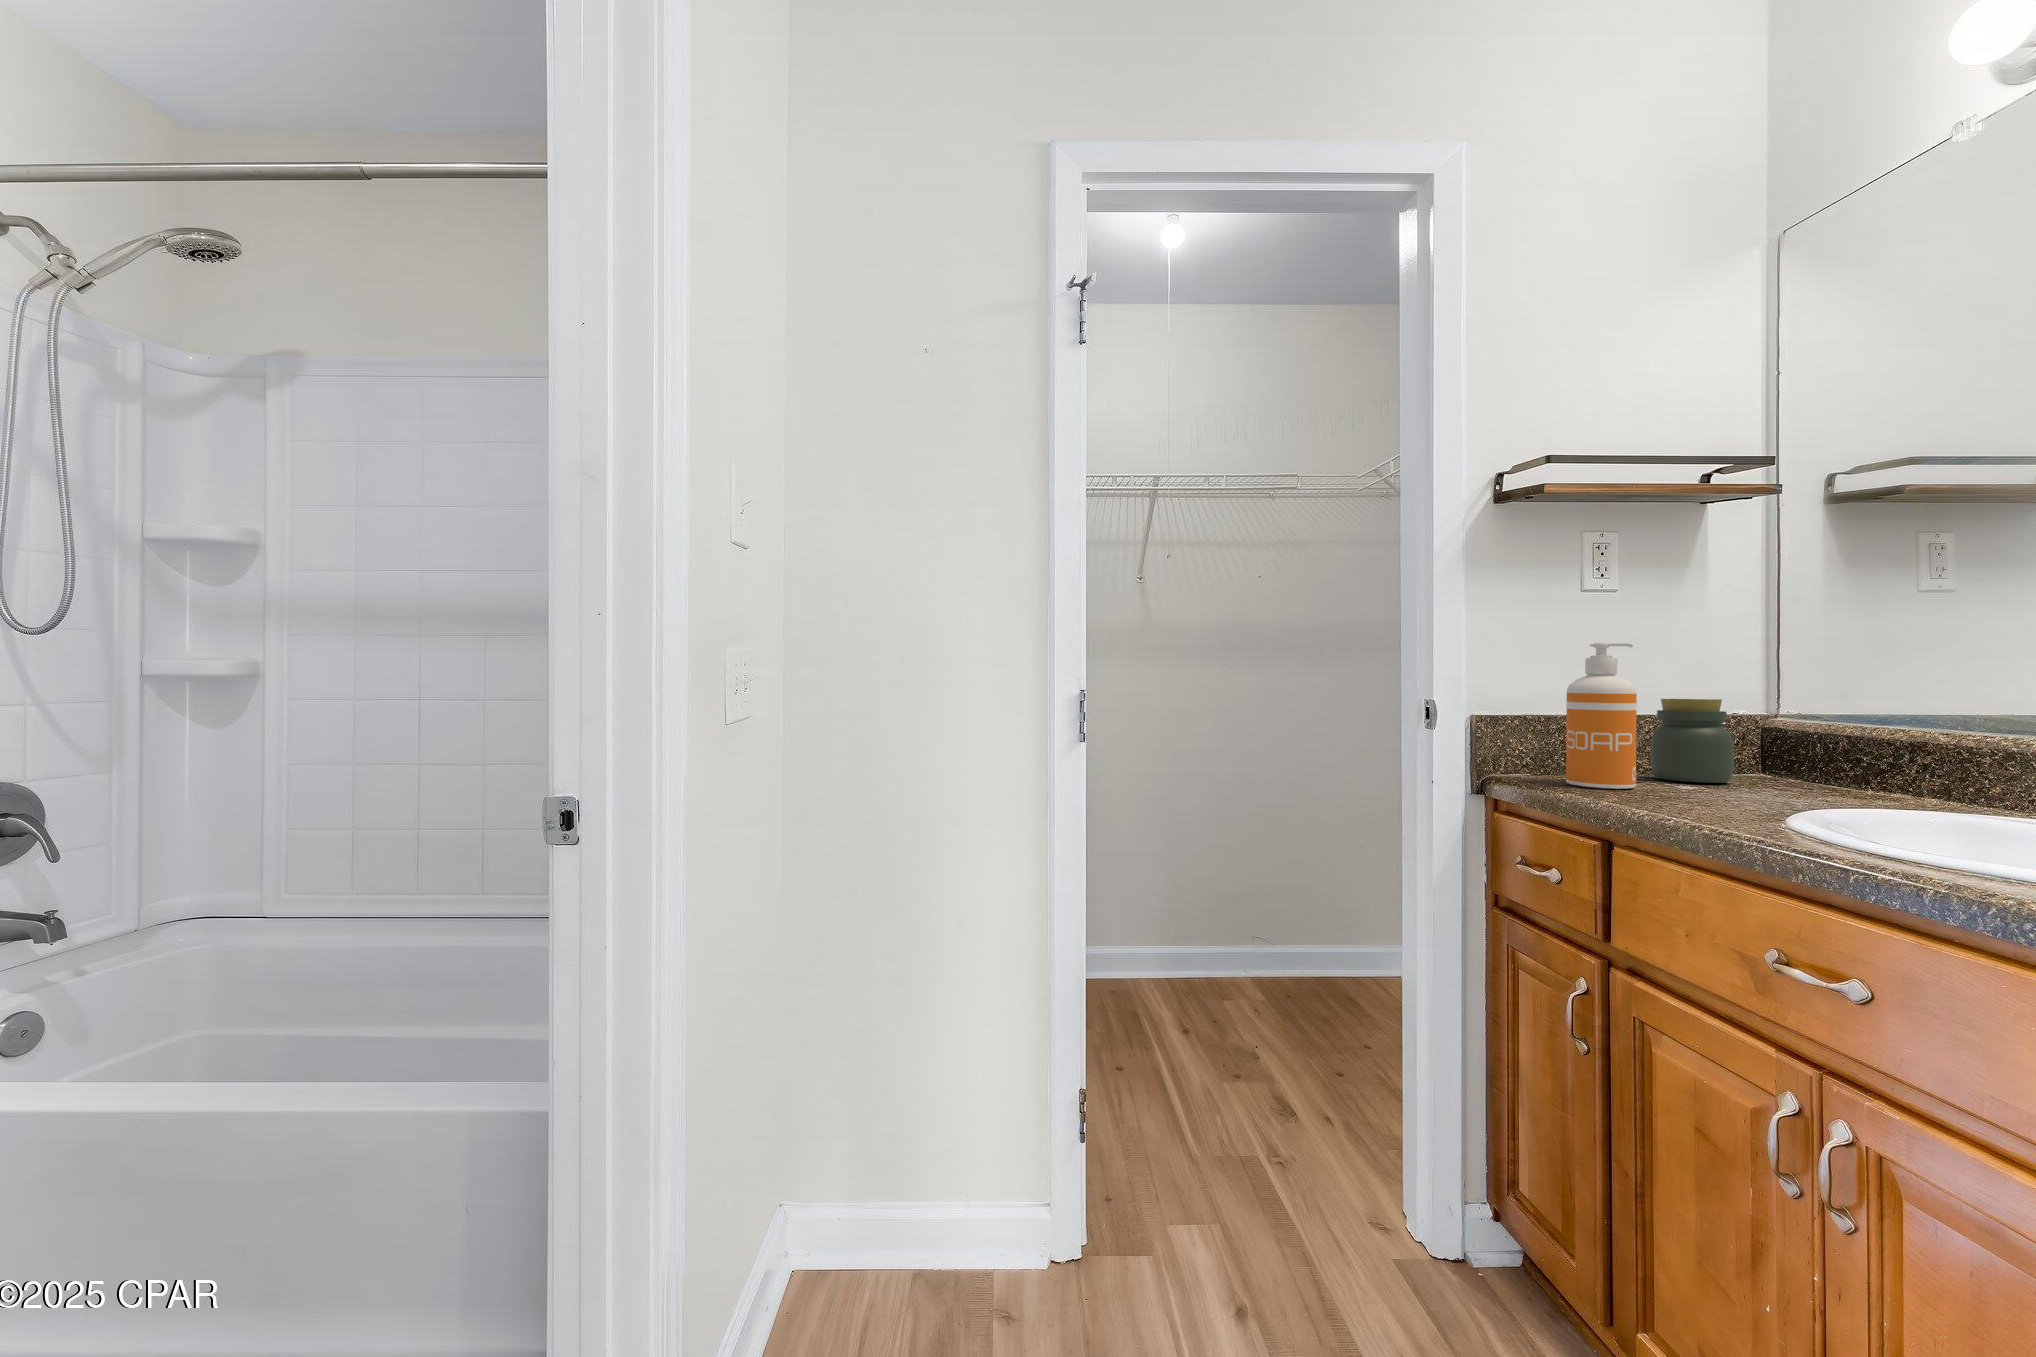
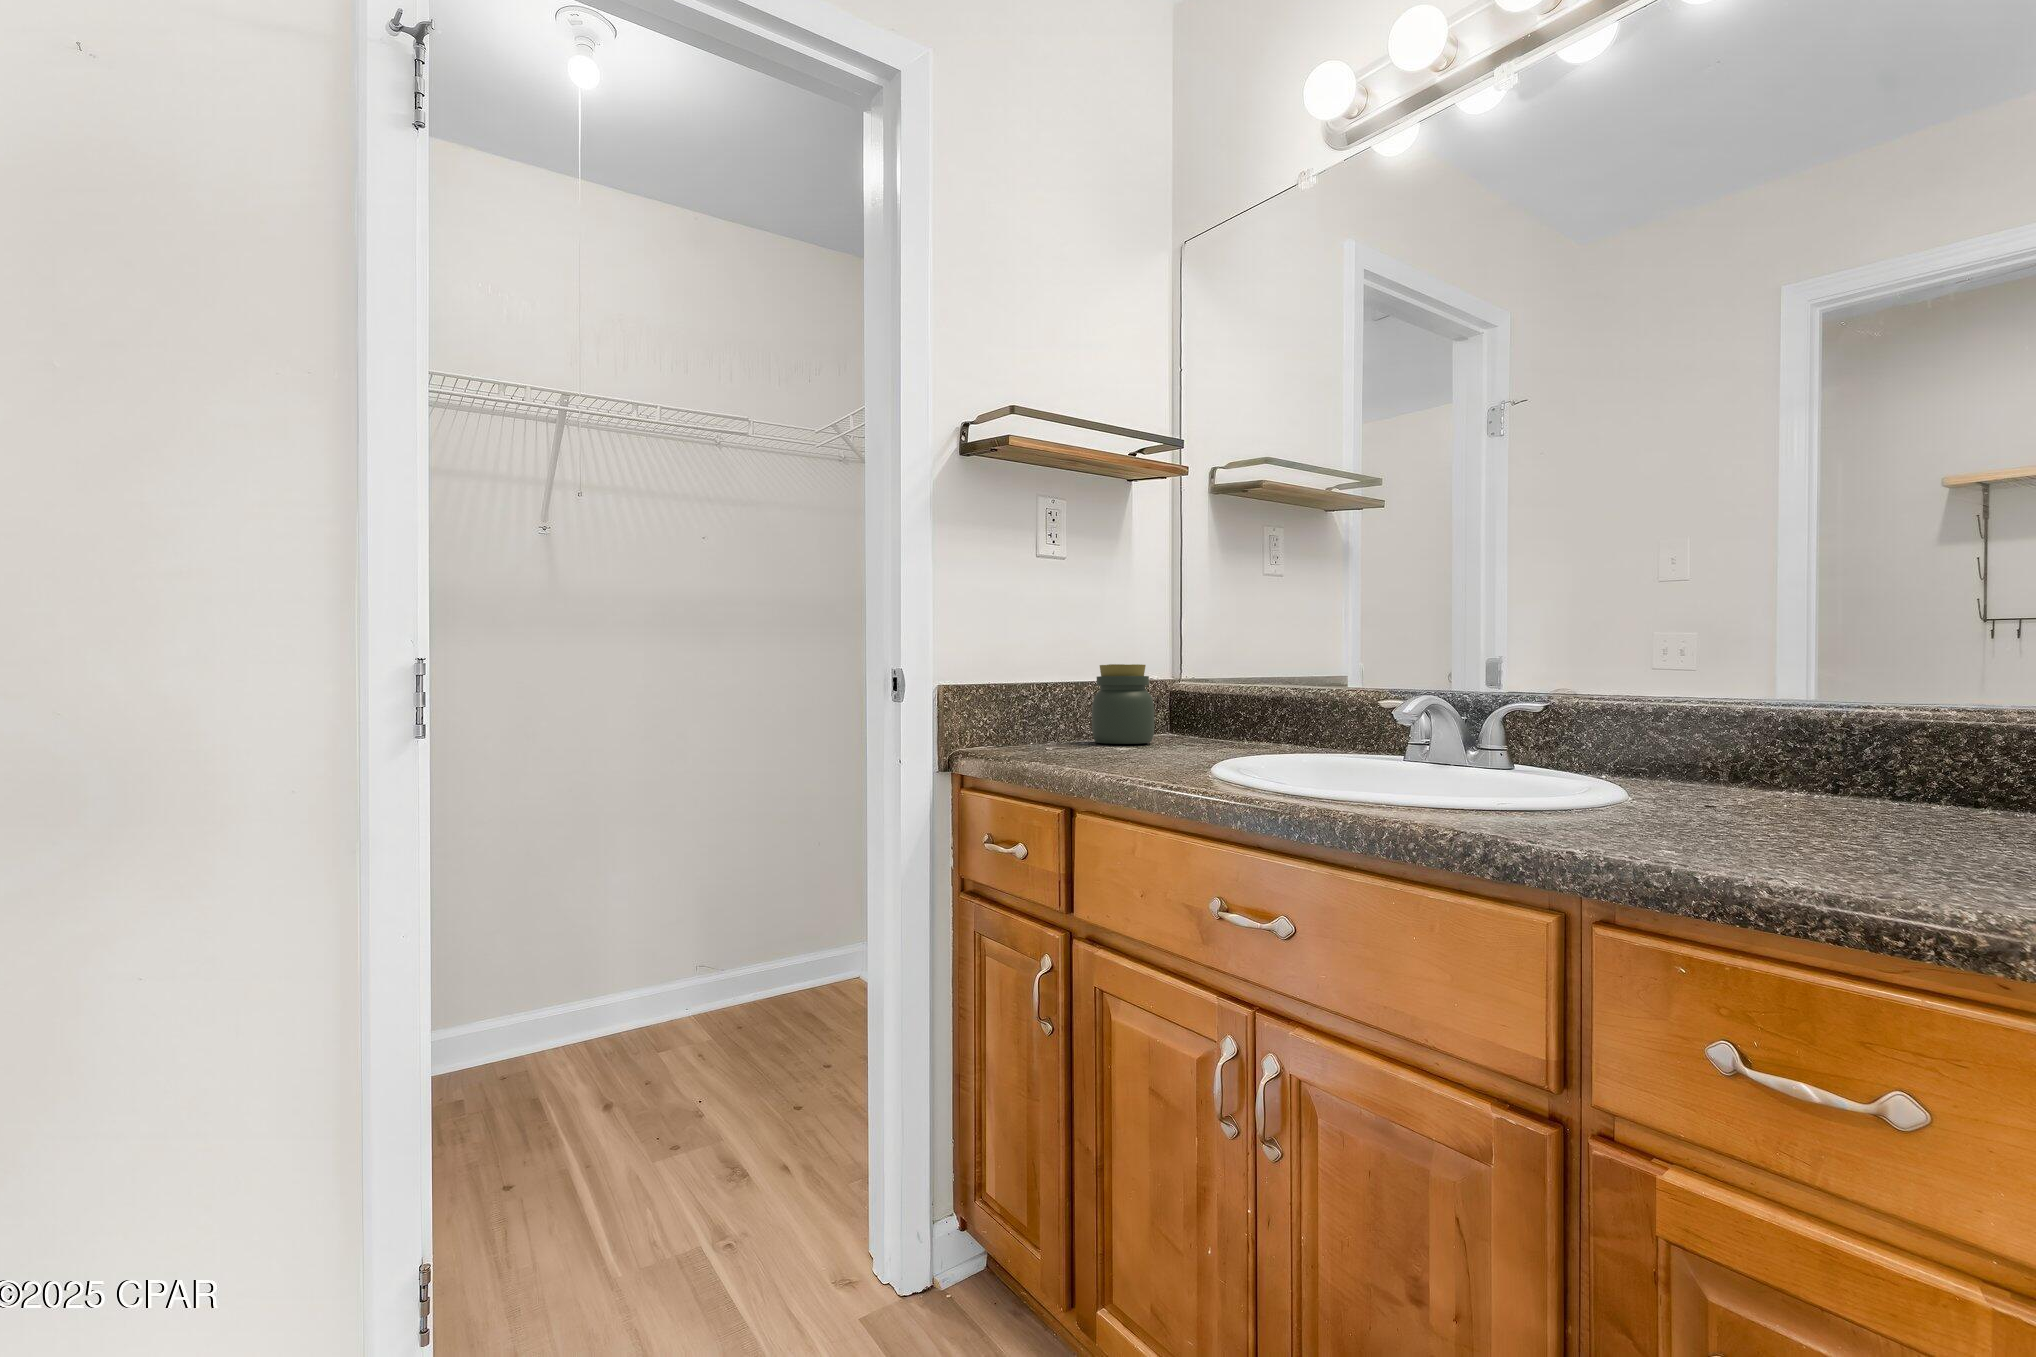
soap dispenser: present [1566,643,1637,789] -> none [1026,605,1084,754]

